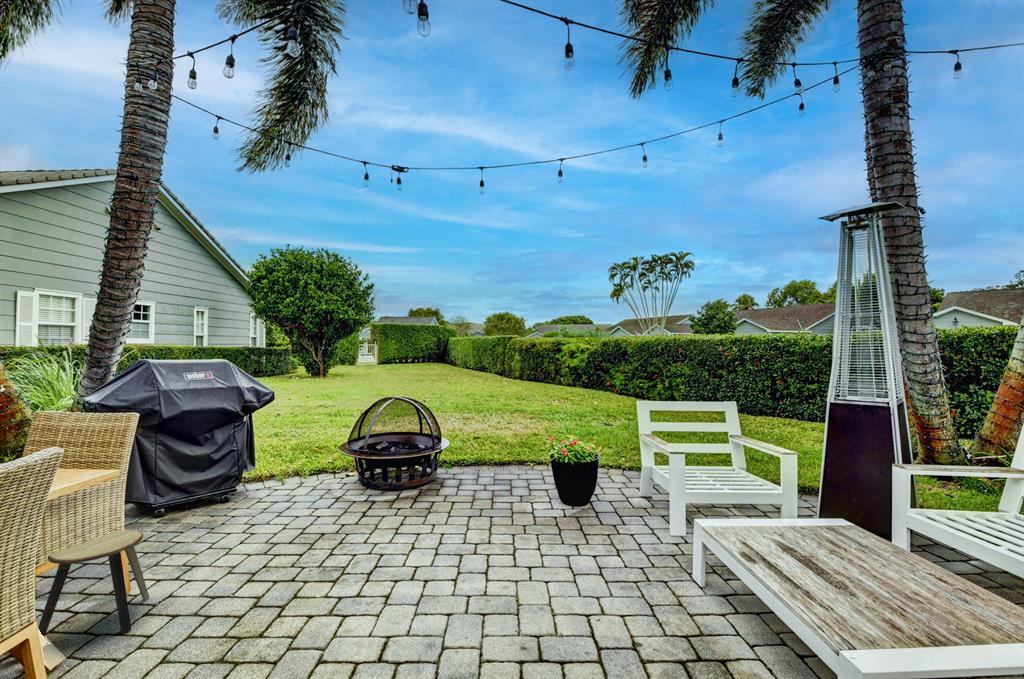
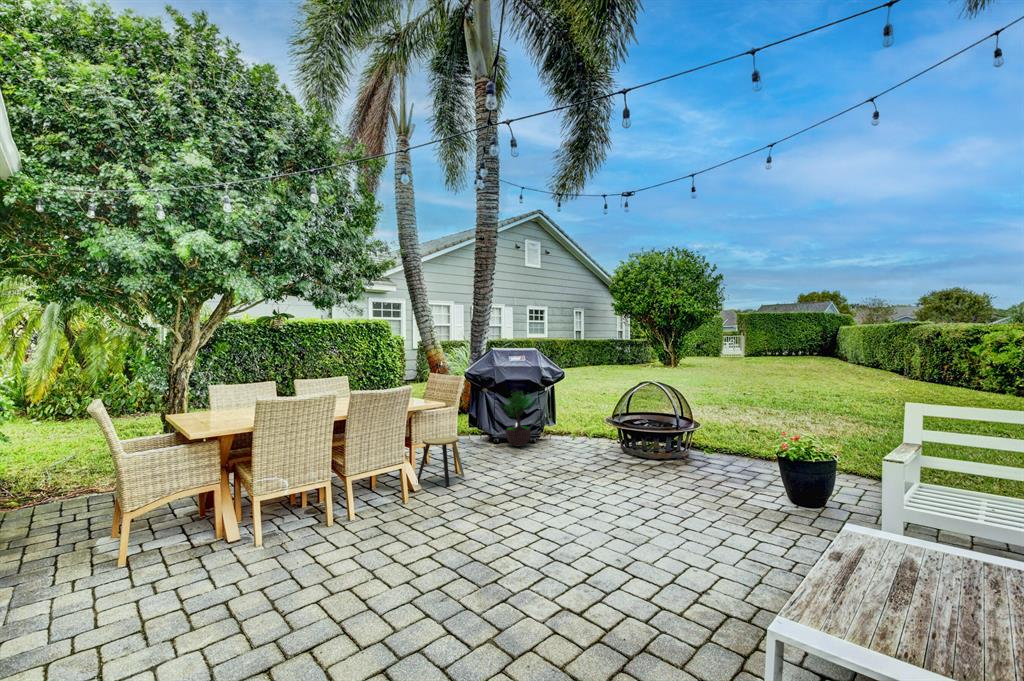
potted tree: none [180,423,243,514] -> present [504,393,532,446]

